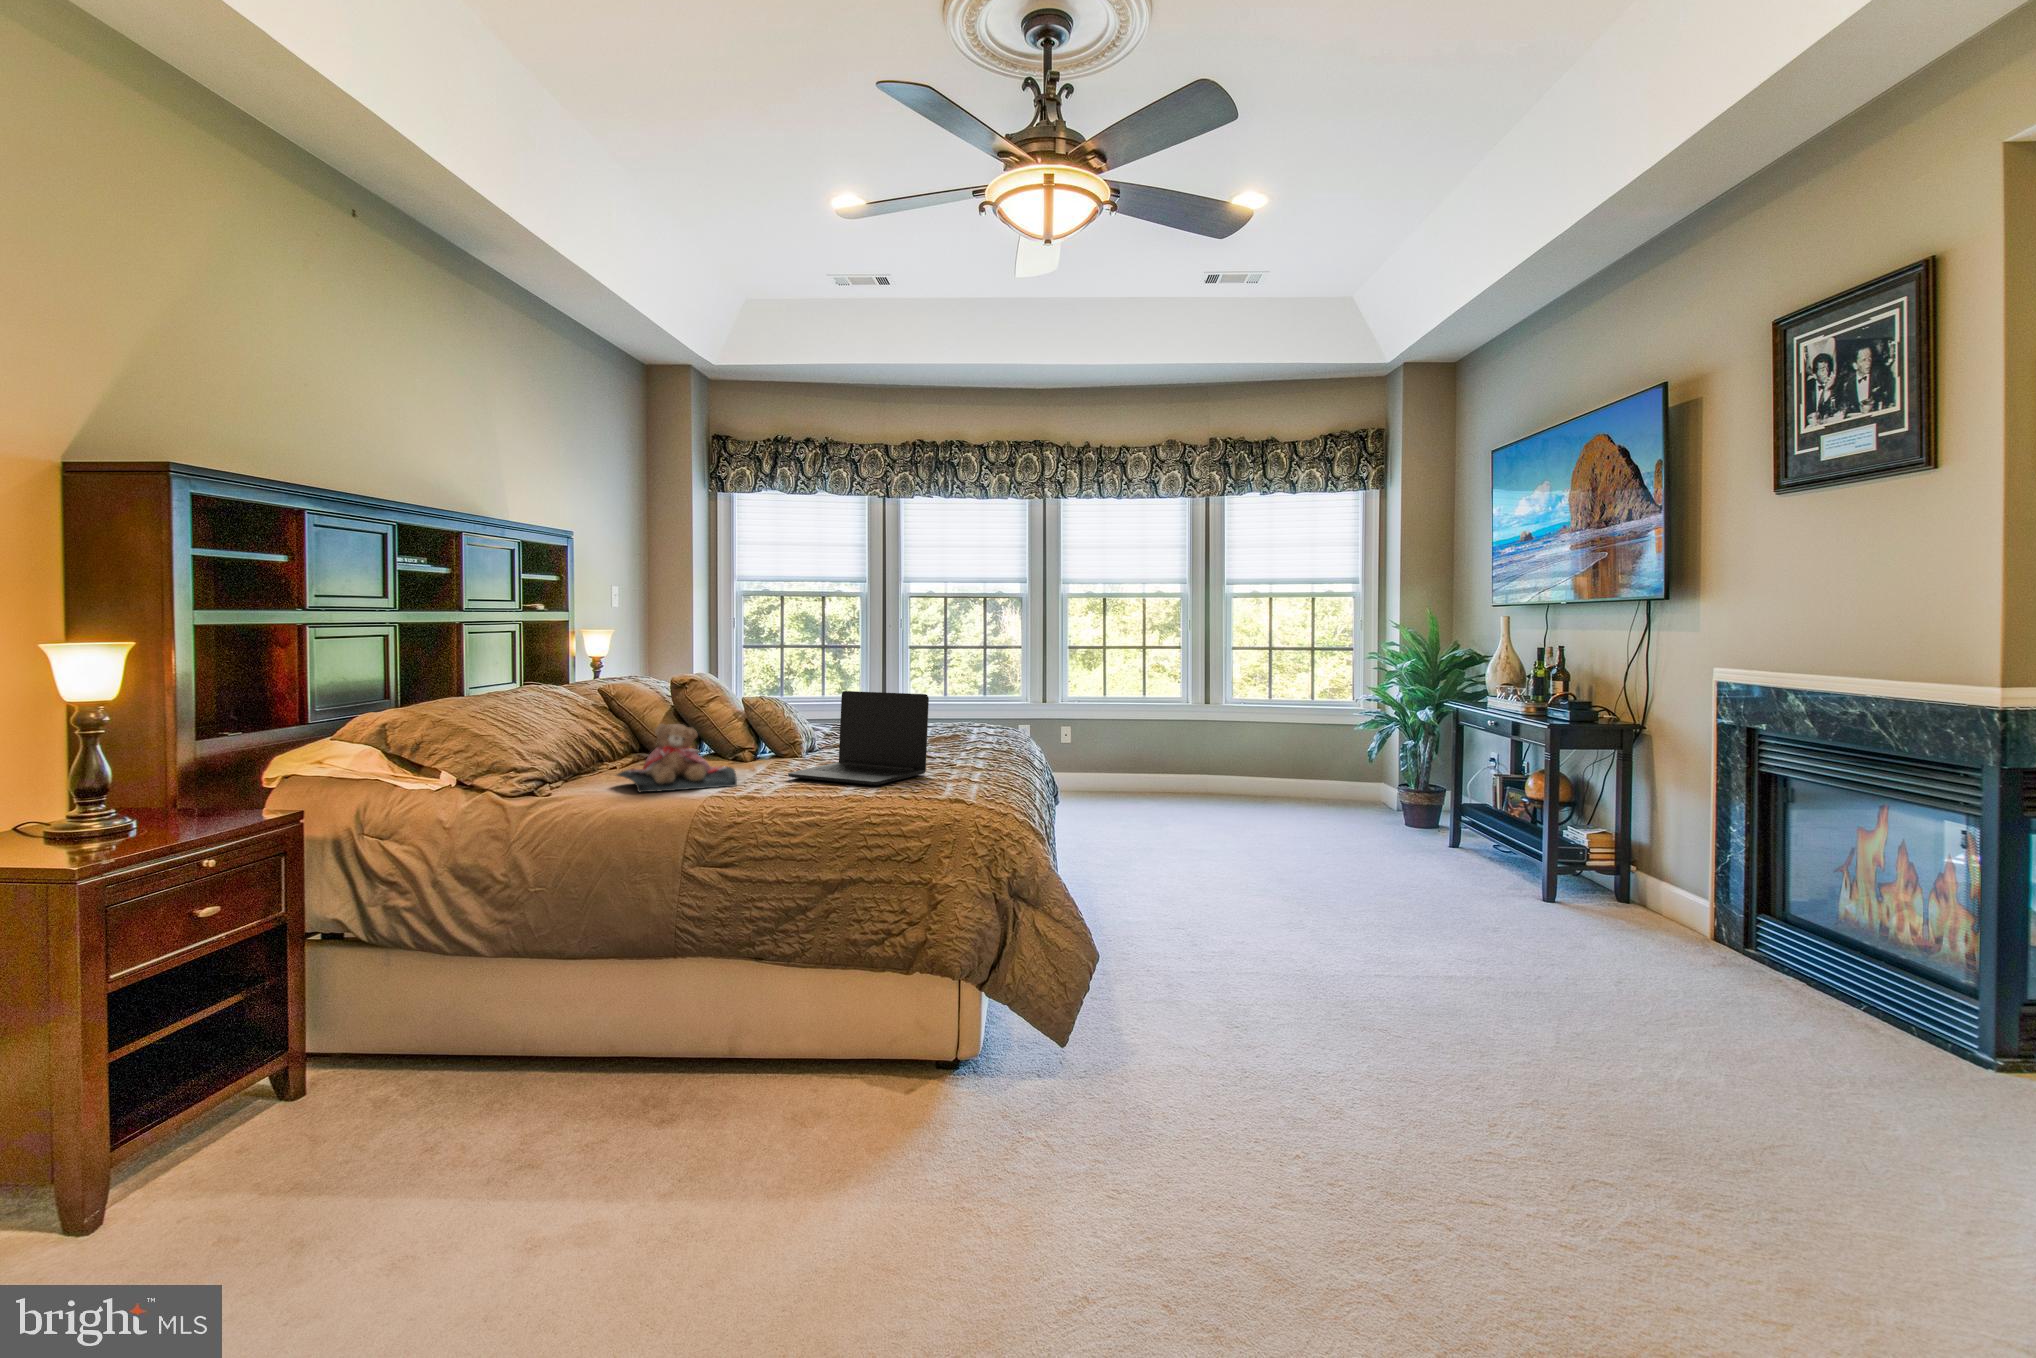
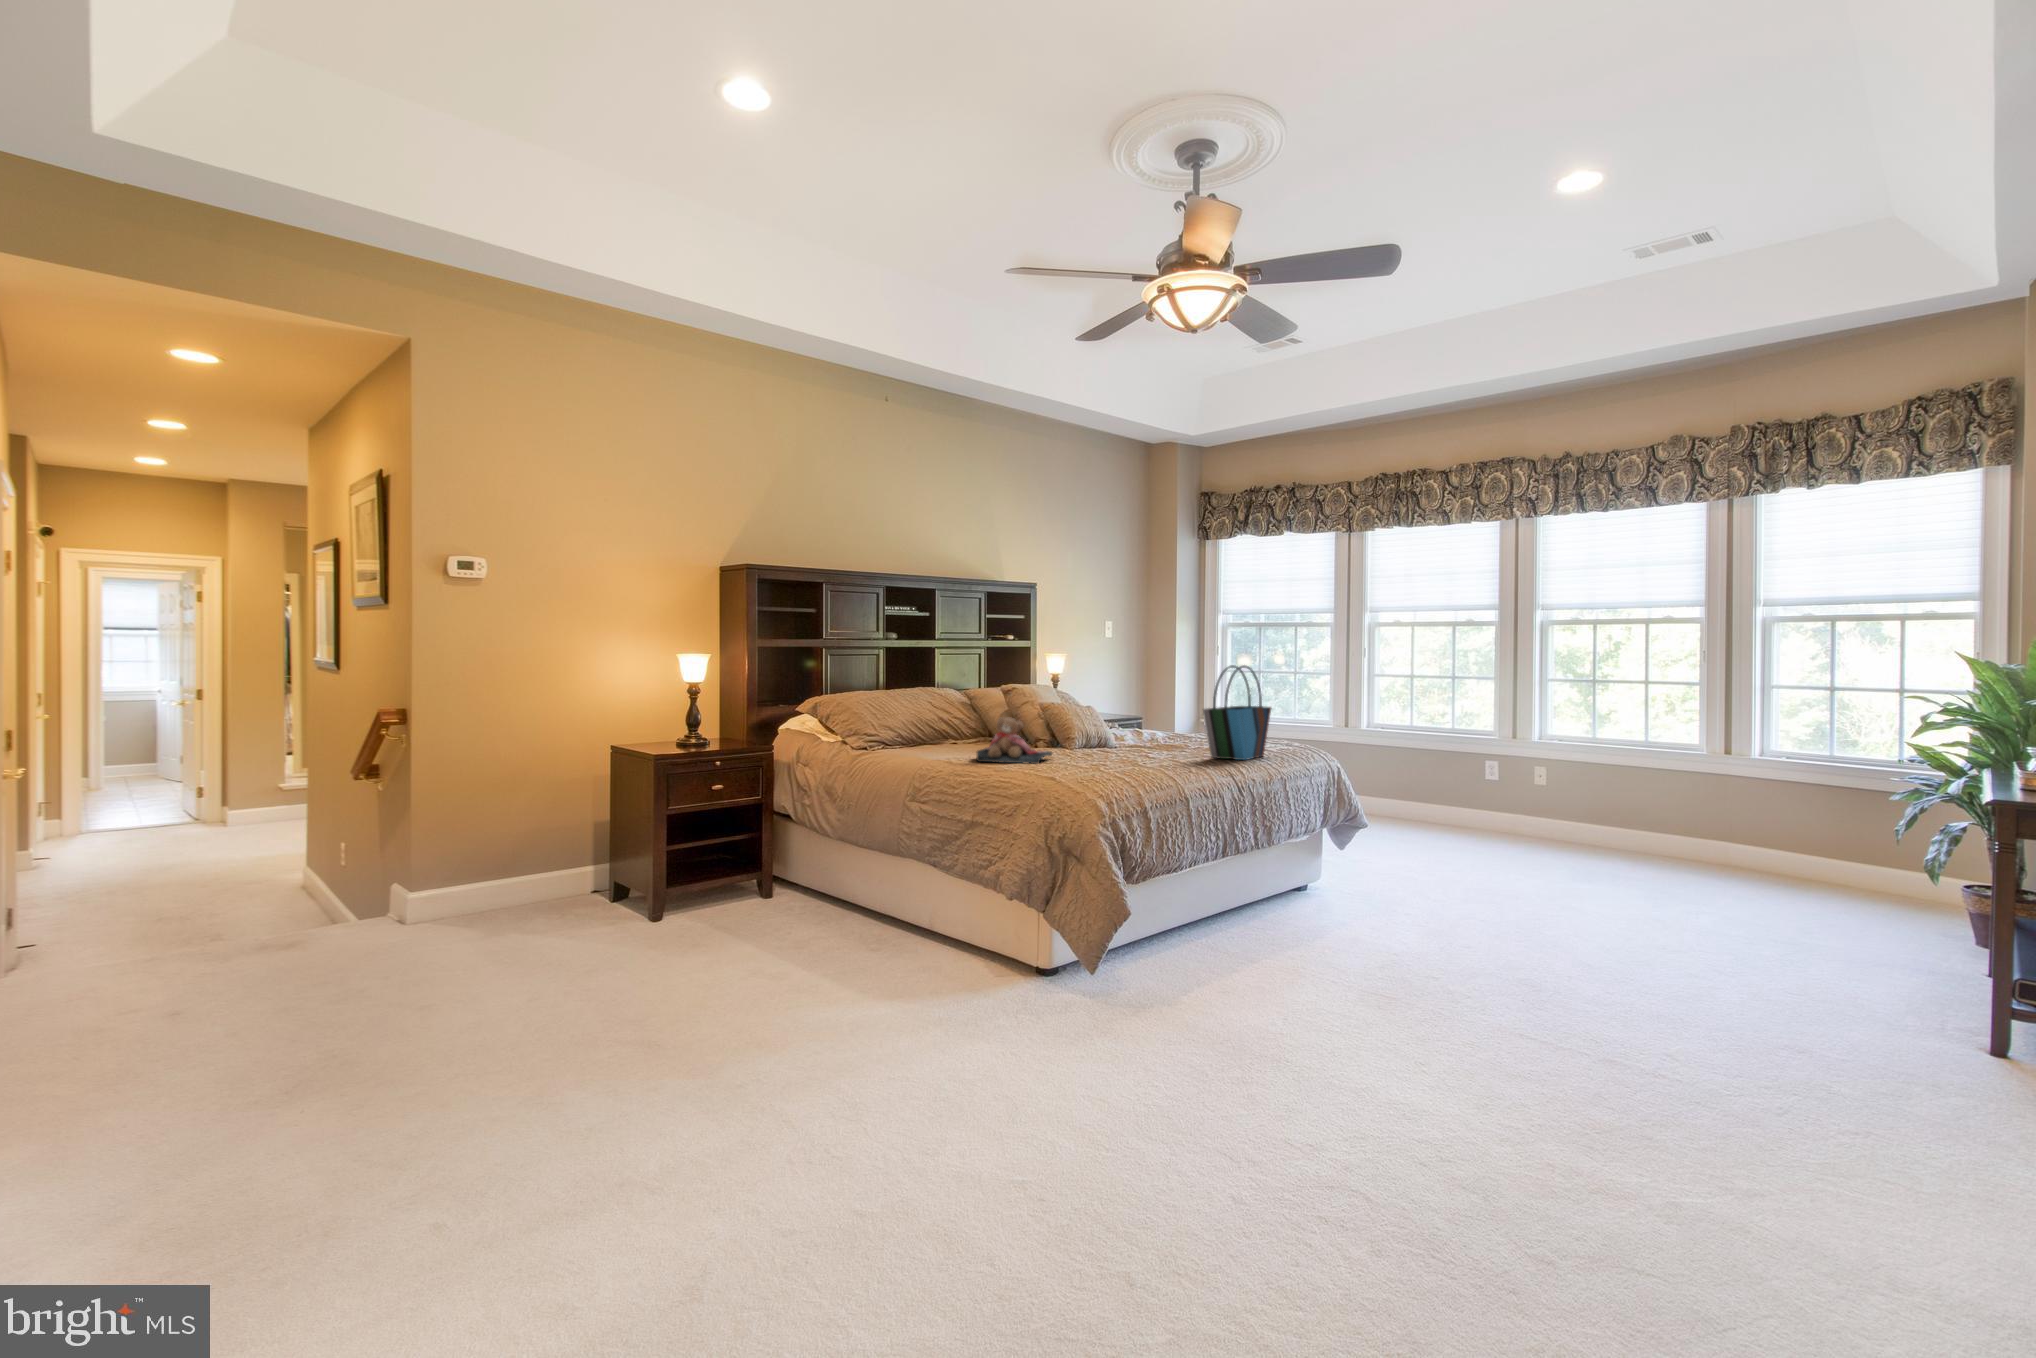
tote bag: none [921,645,966,757] -> present [1203,665,1271,760]
laptop: present [788,691,929,786] -> none [1078,700,1178,770]

